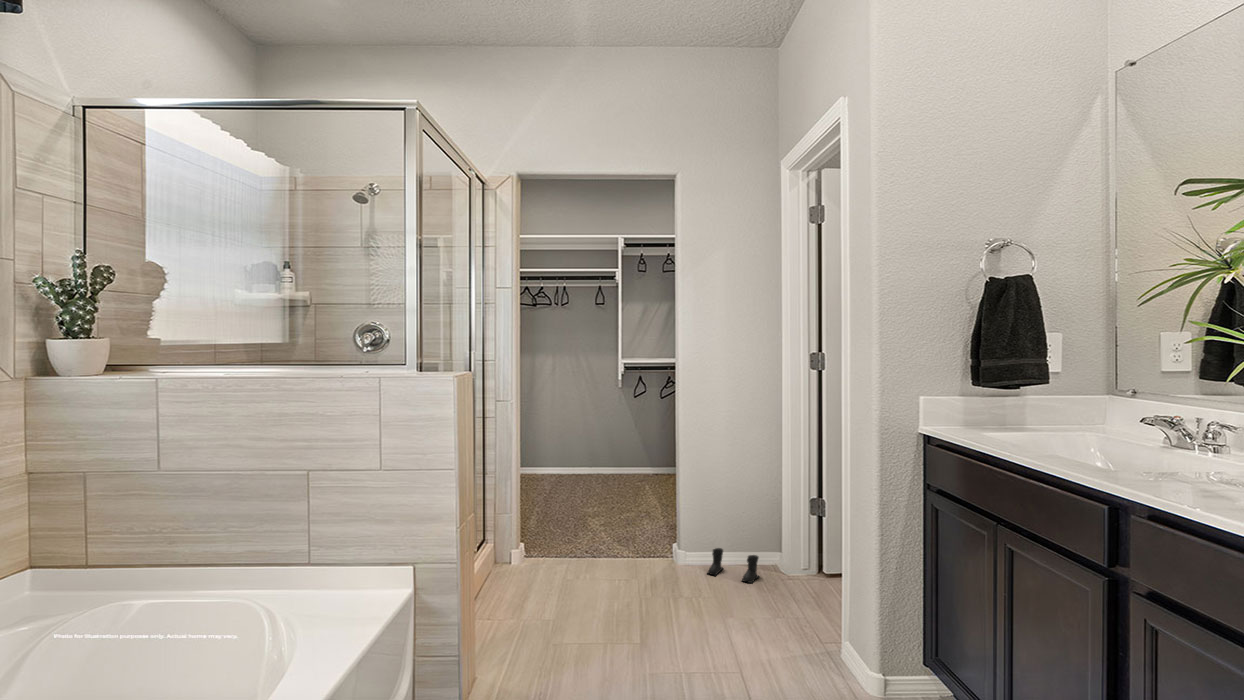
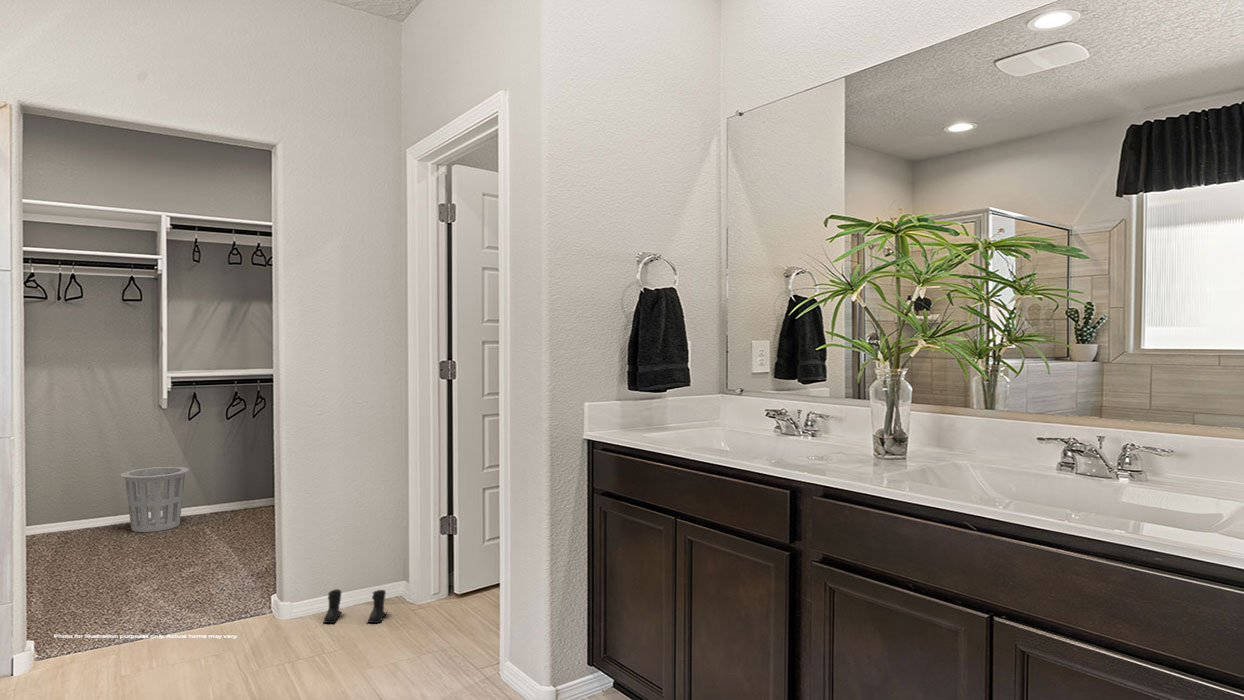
waste basket: none [592,434,637,484] -> present [121,467,189,532]

